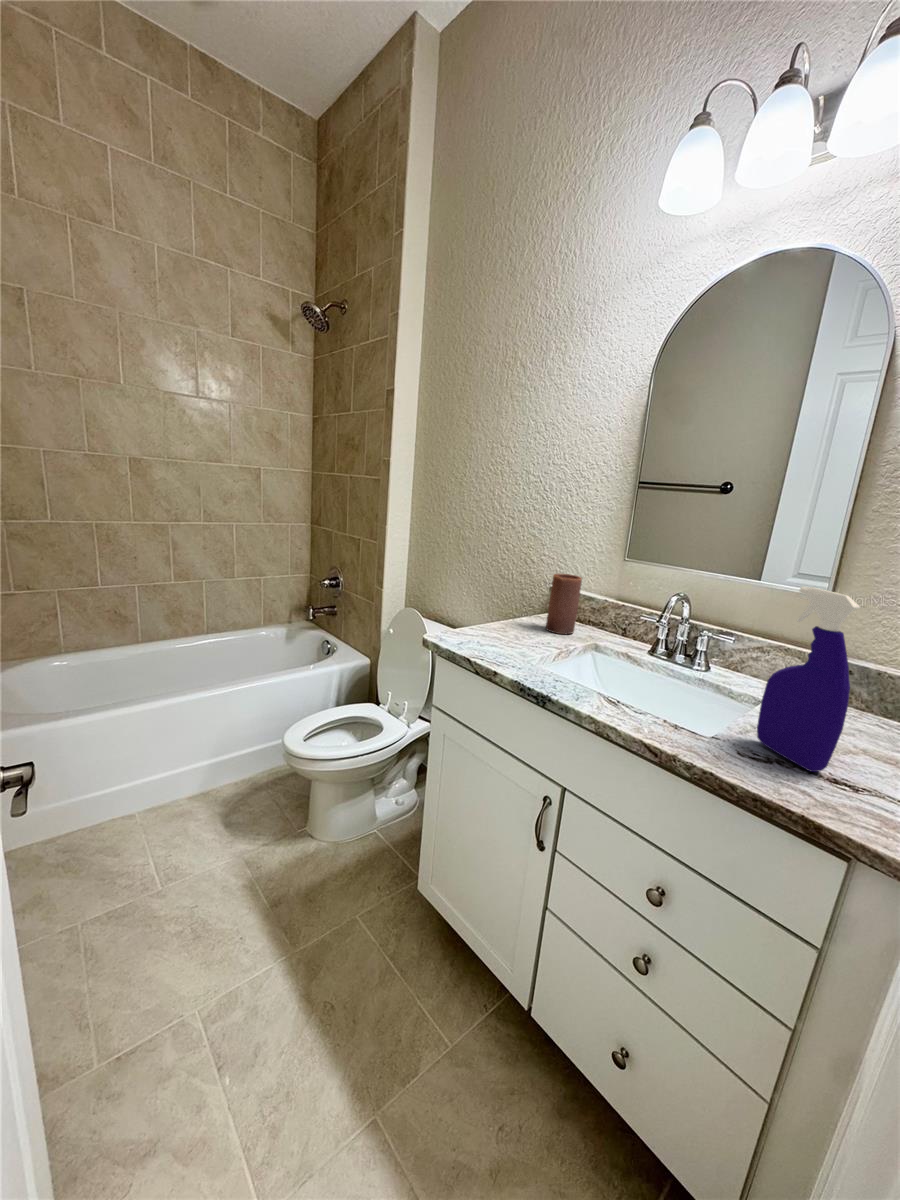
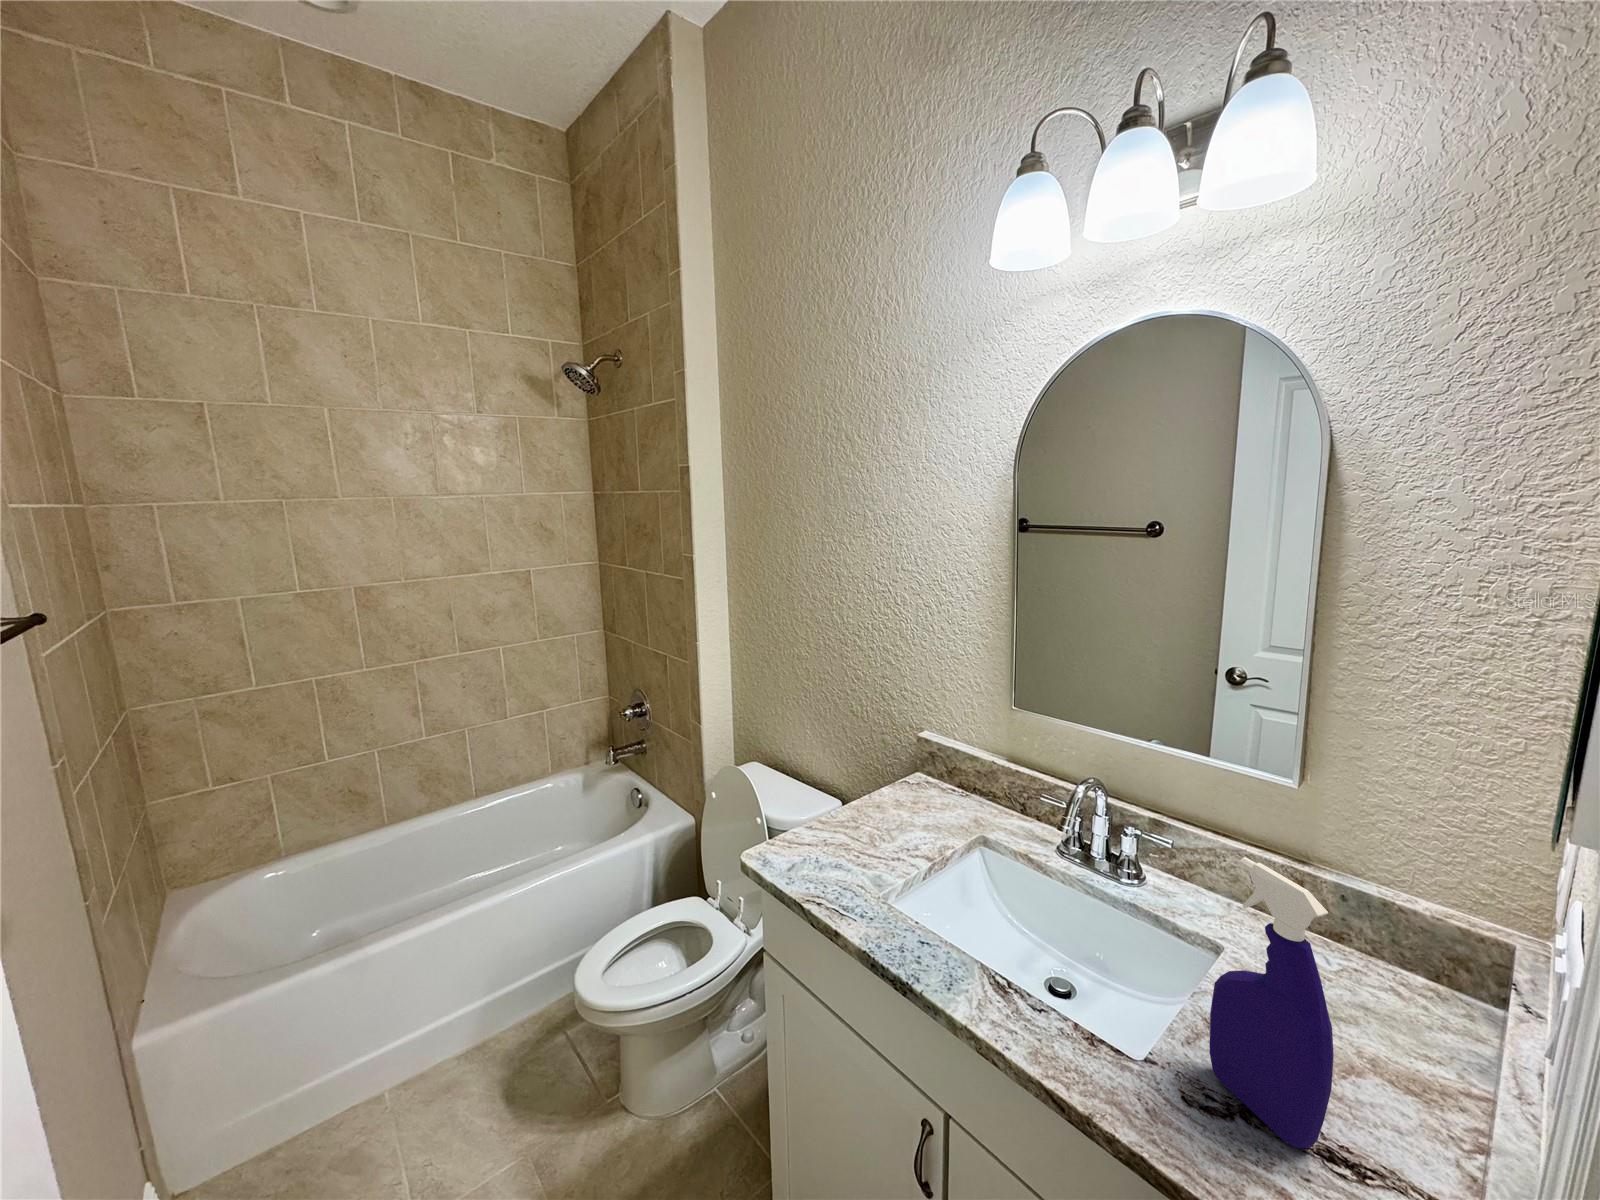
candle: present [546,574,582,634] -> none [914,732,955,821]

